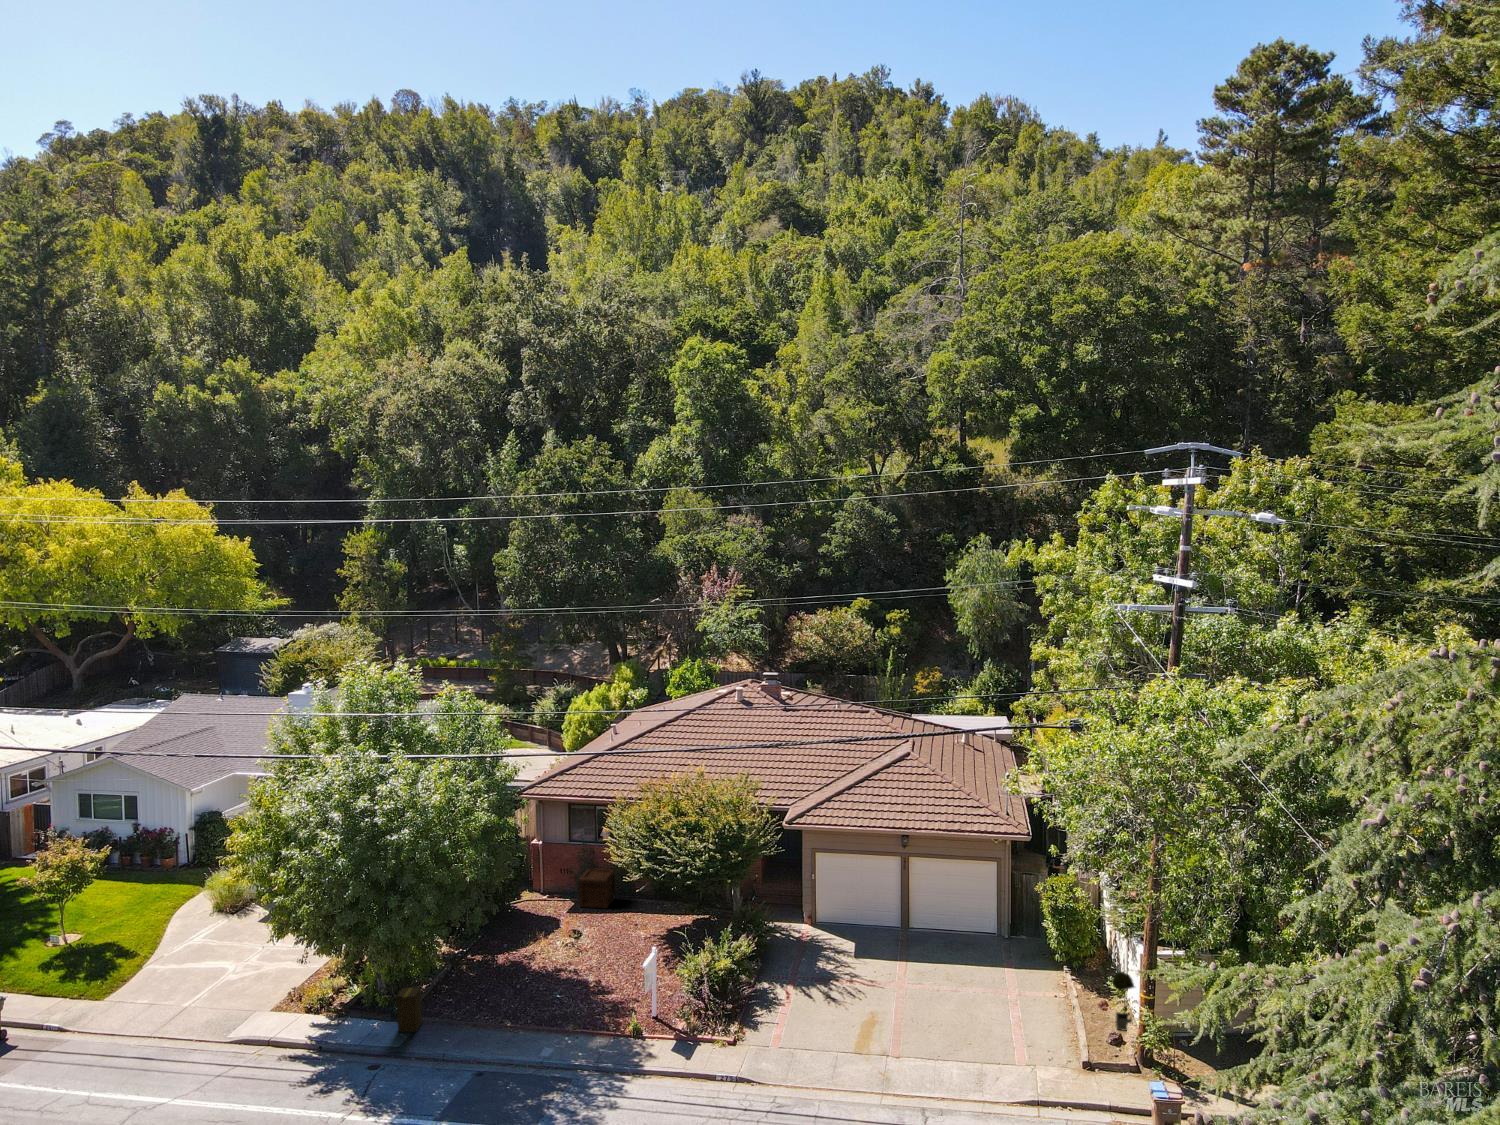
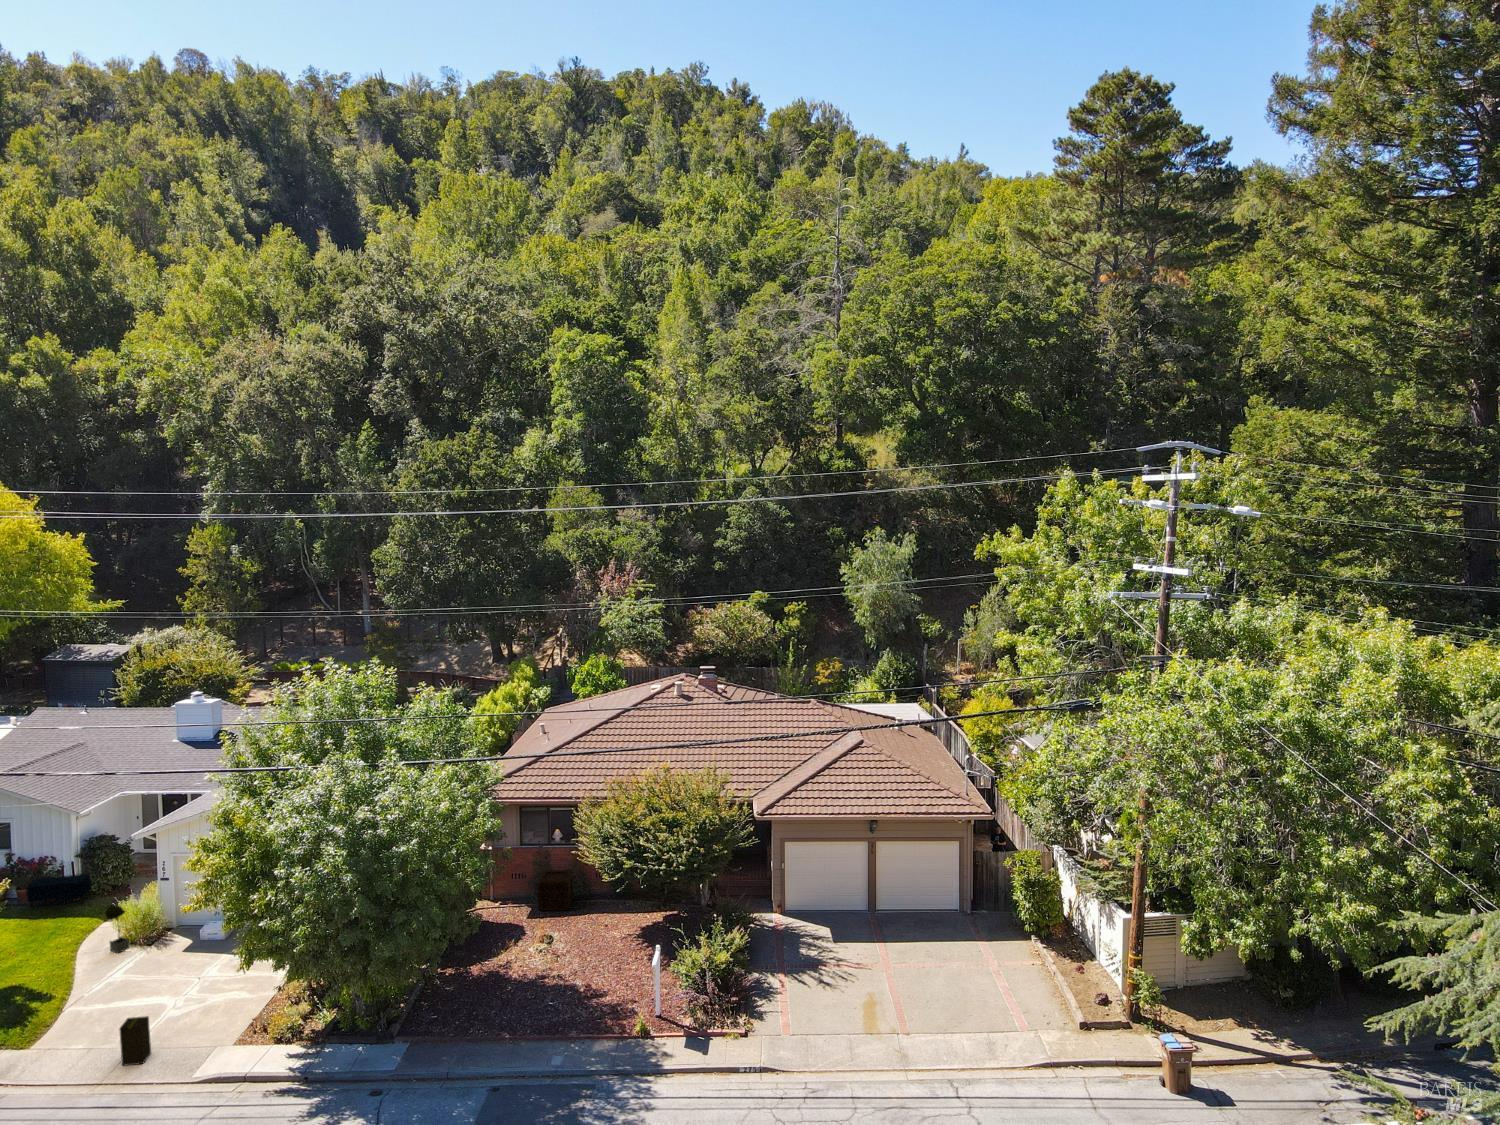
bench: none [142,847,197,875] -> present [27,874,91,908]
potted tree: present [1112,972,1134,1031] -> present [105,905,130,953]
cardboard box: present [396,988,423,1032] -> present [120,1016,151,1066]

